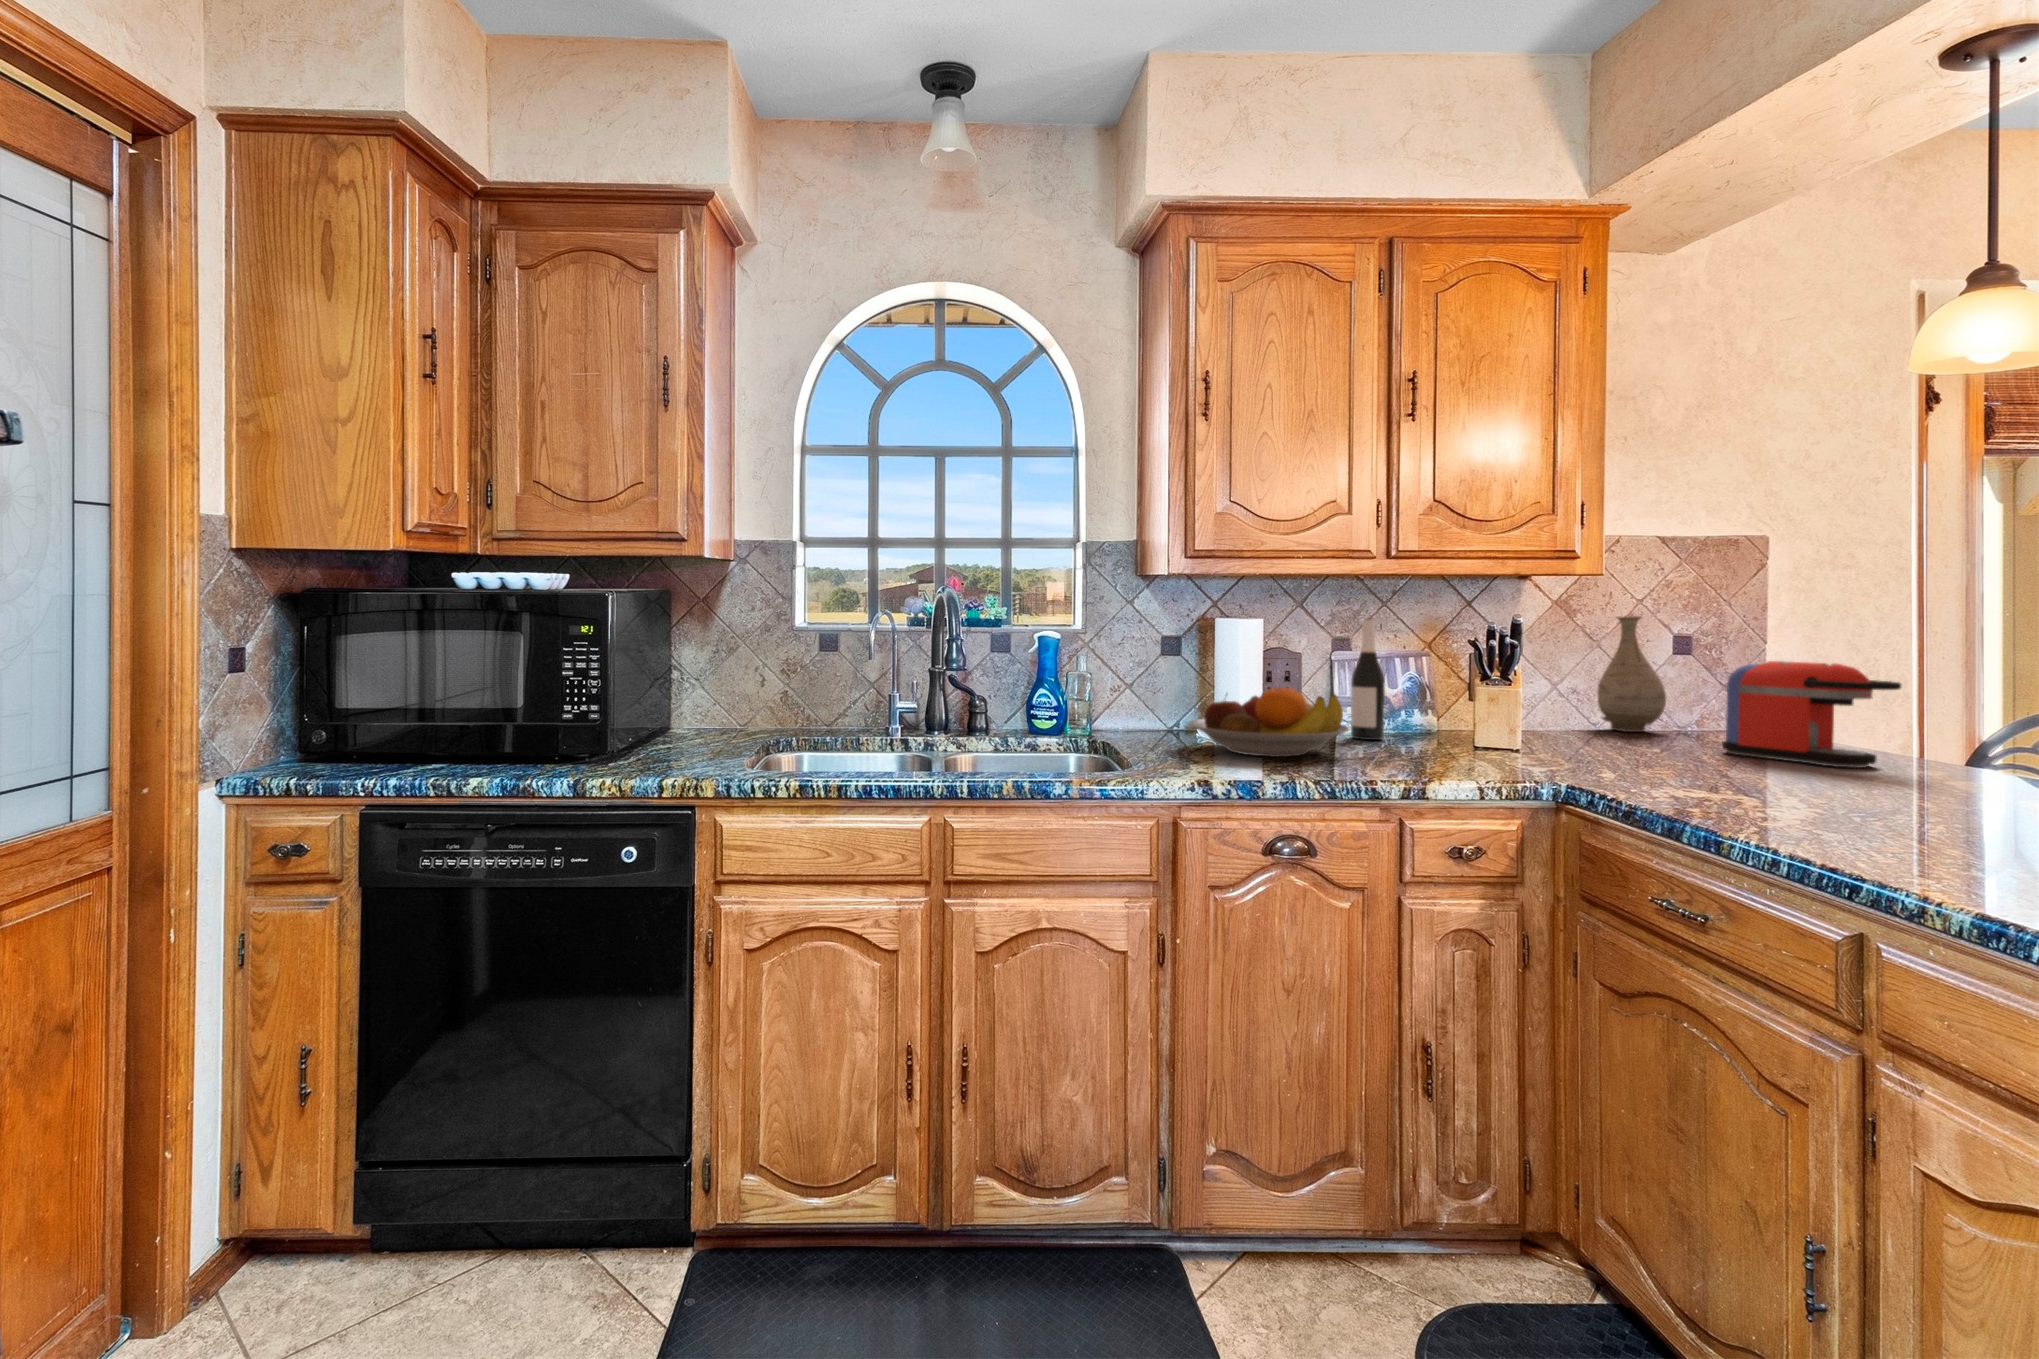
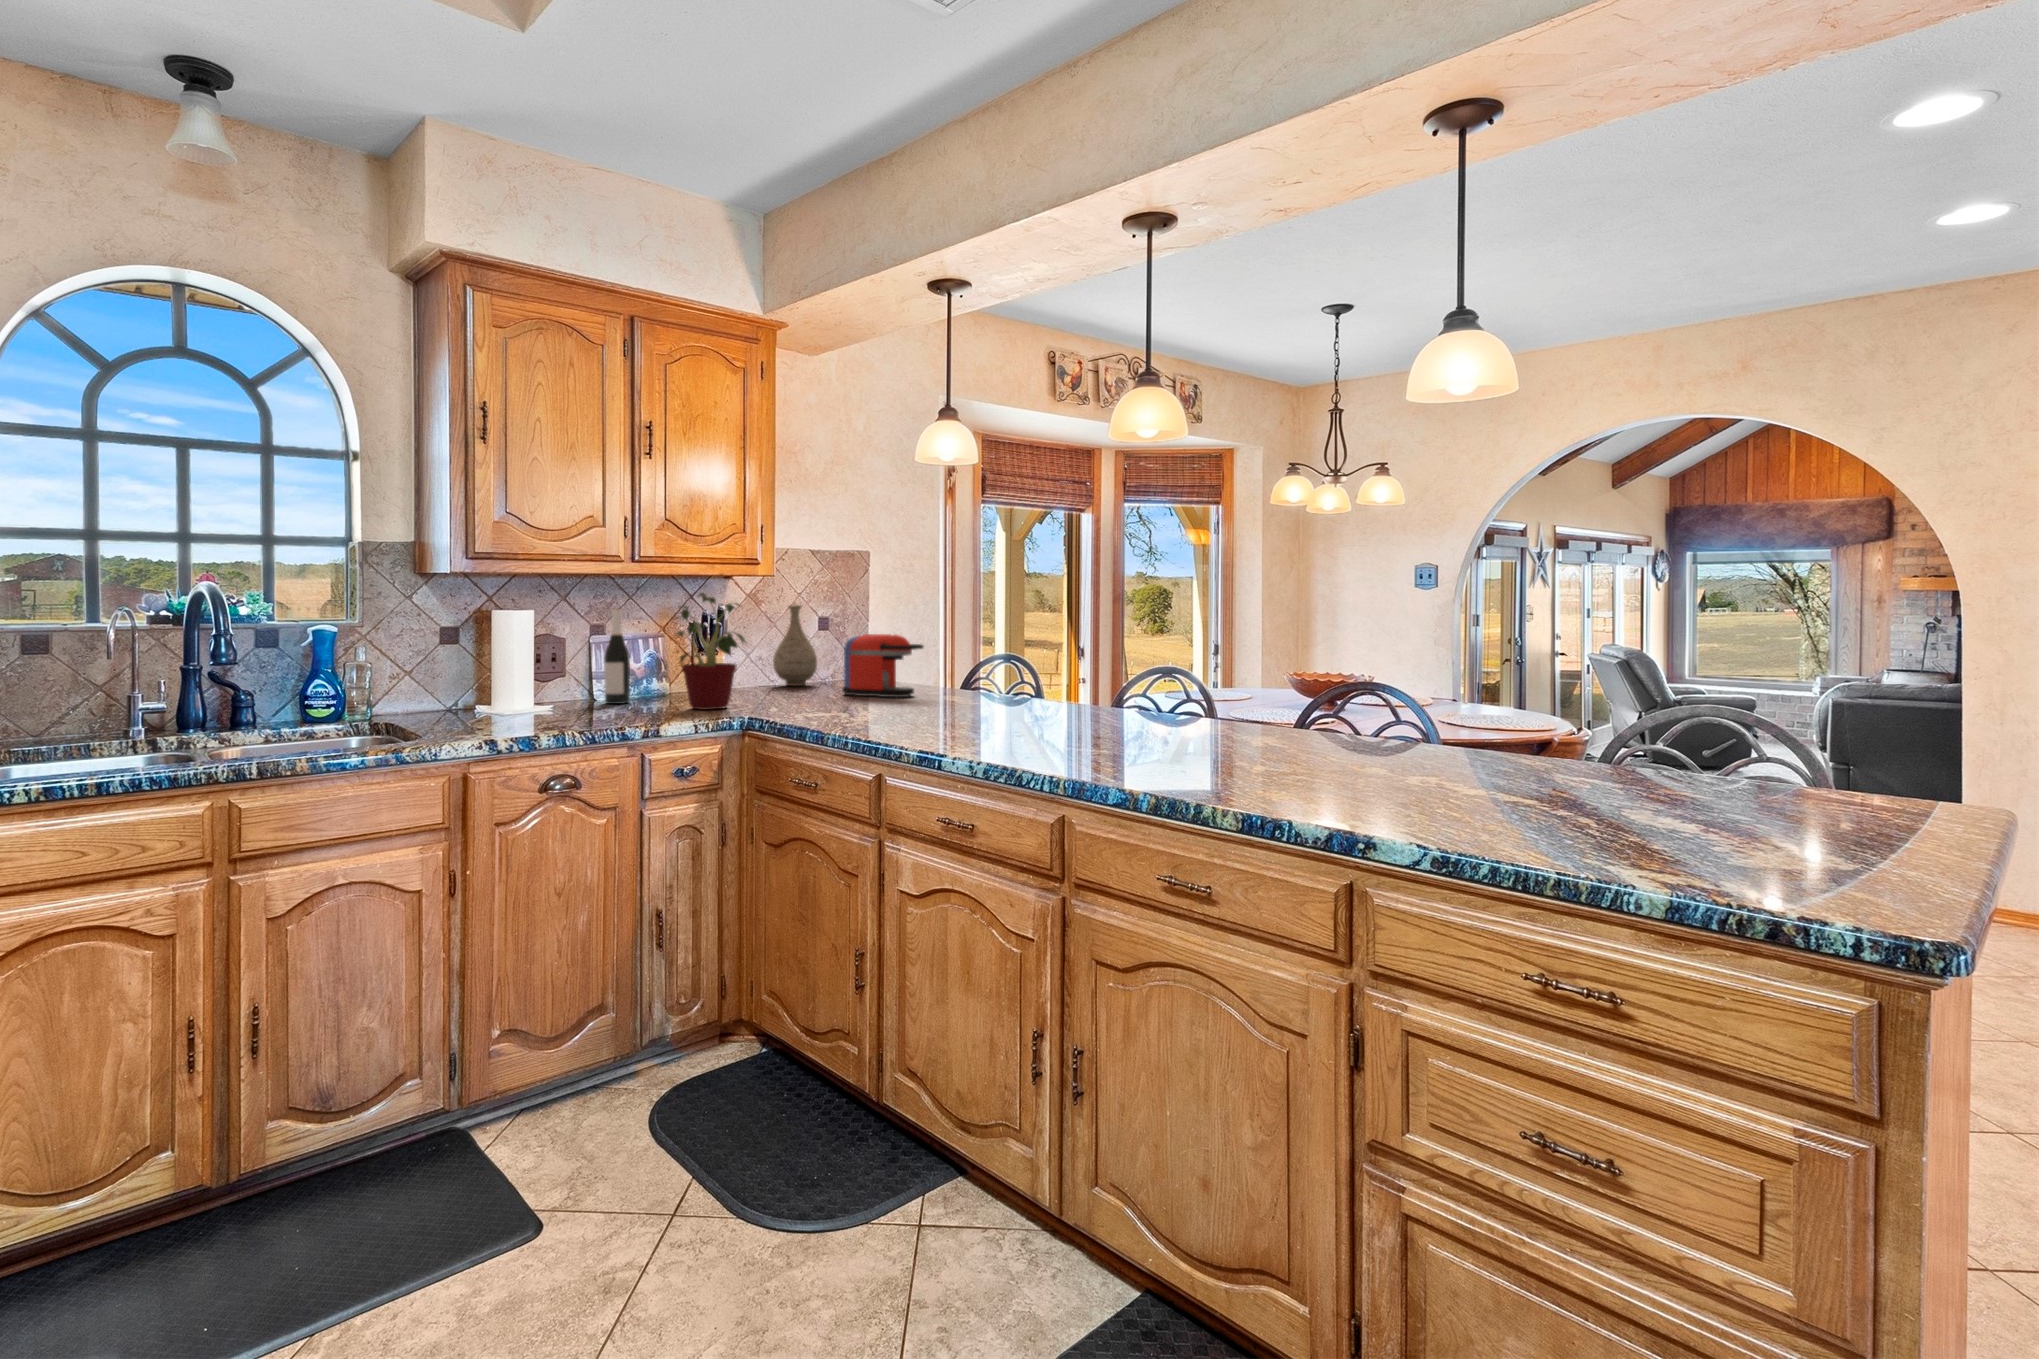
potted plant: none [1447,597,1566,761] -> present [677,593,745,710]
fruit bowl: present [1189,687,1349,757] -> none [467,665,603,721]

